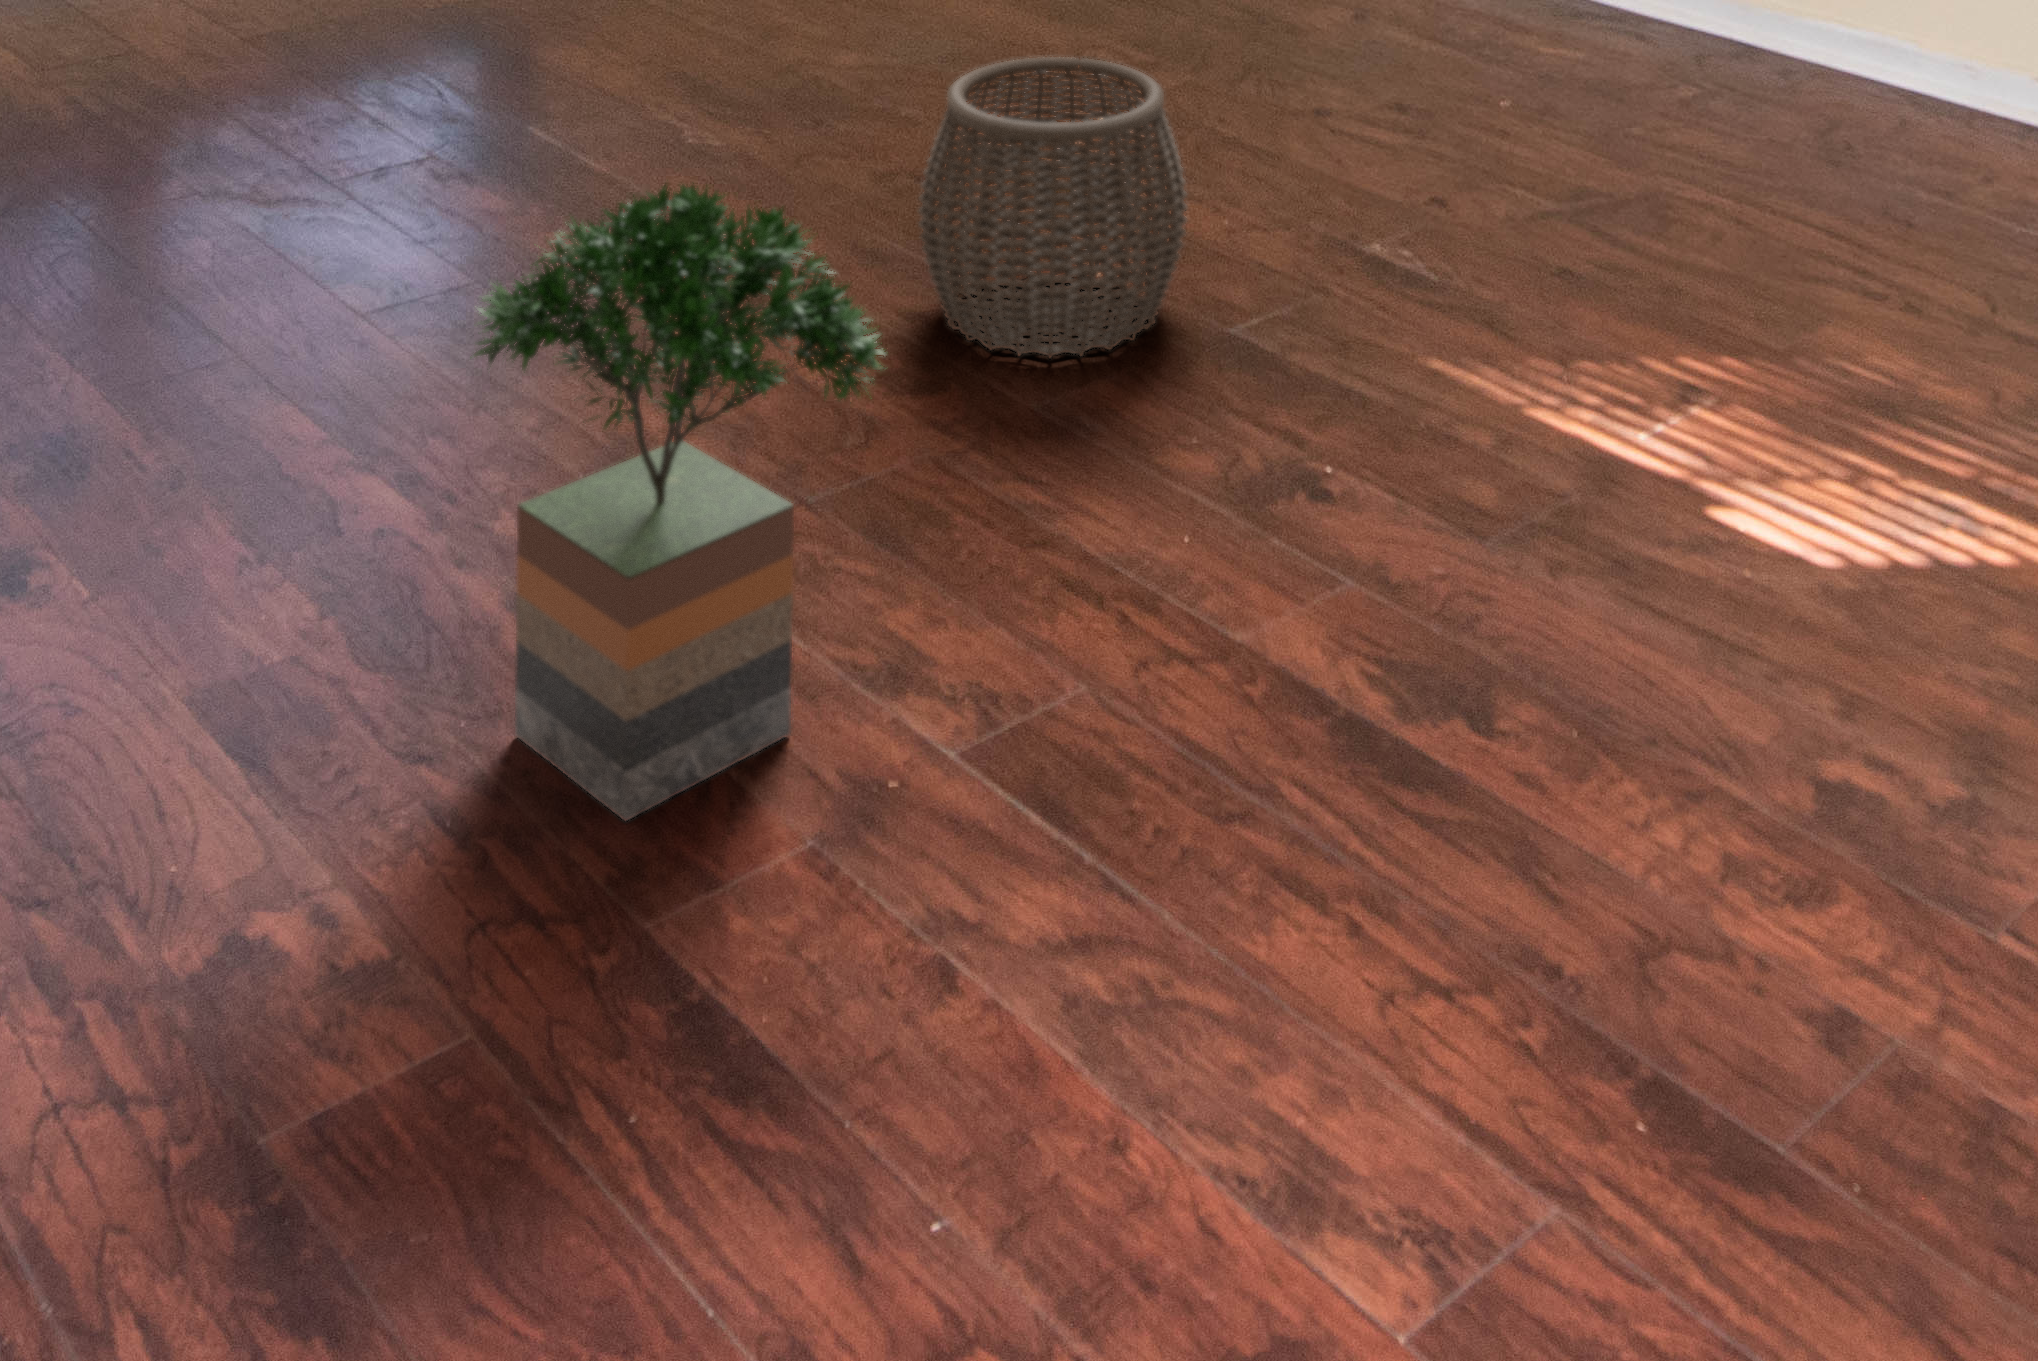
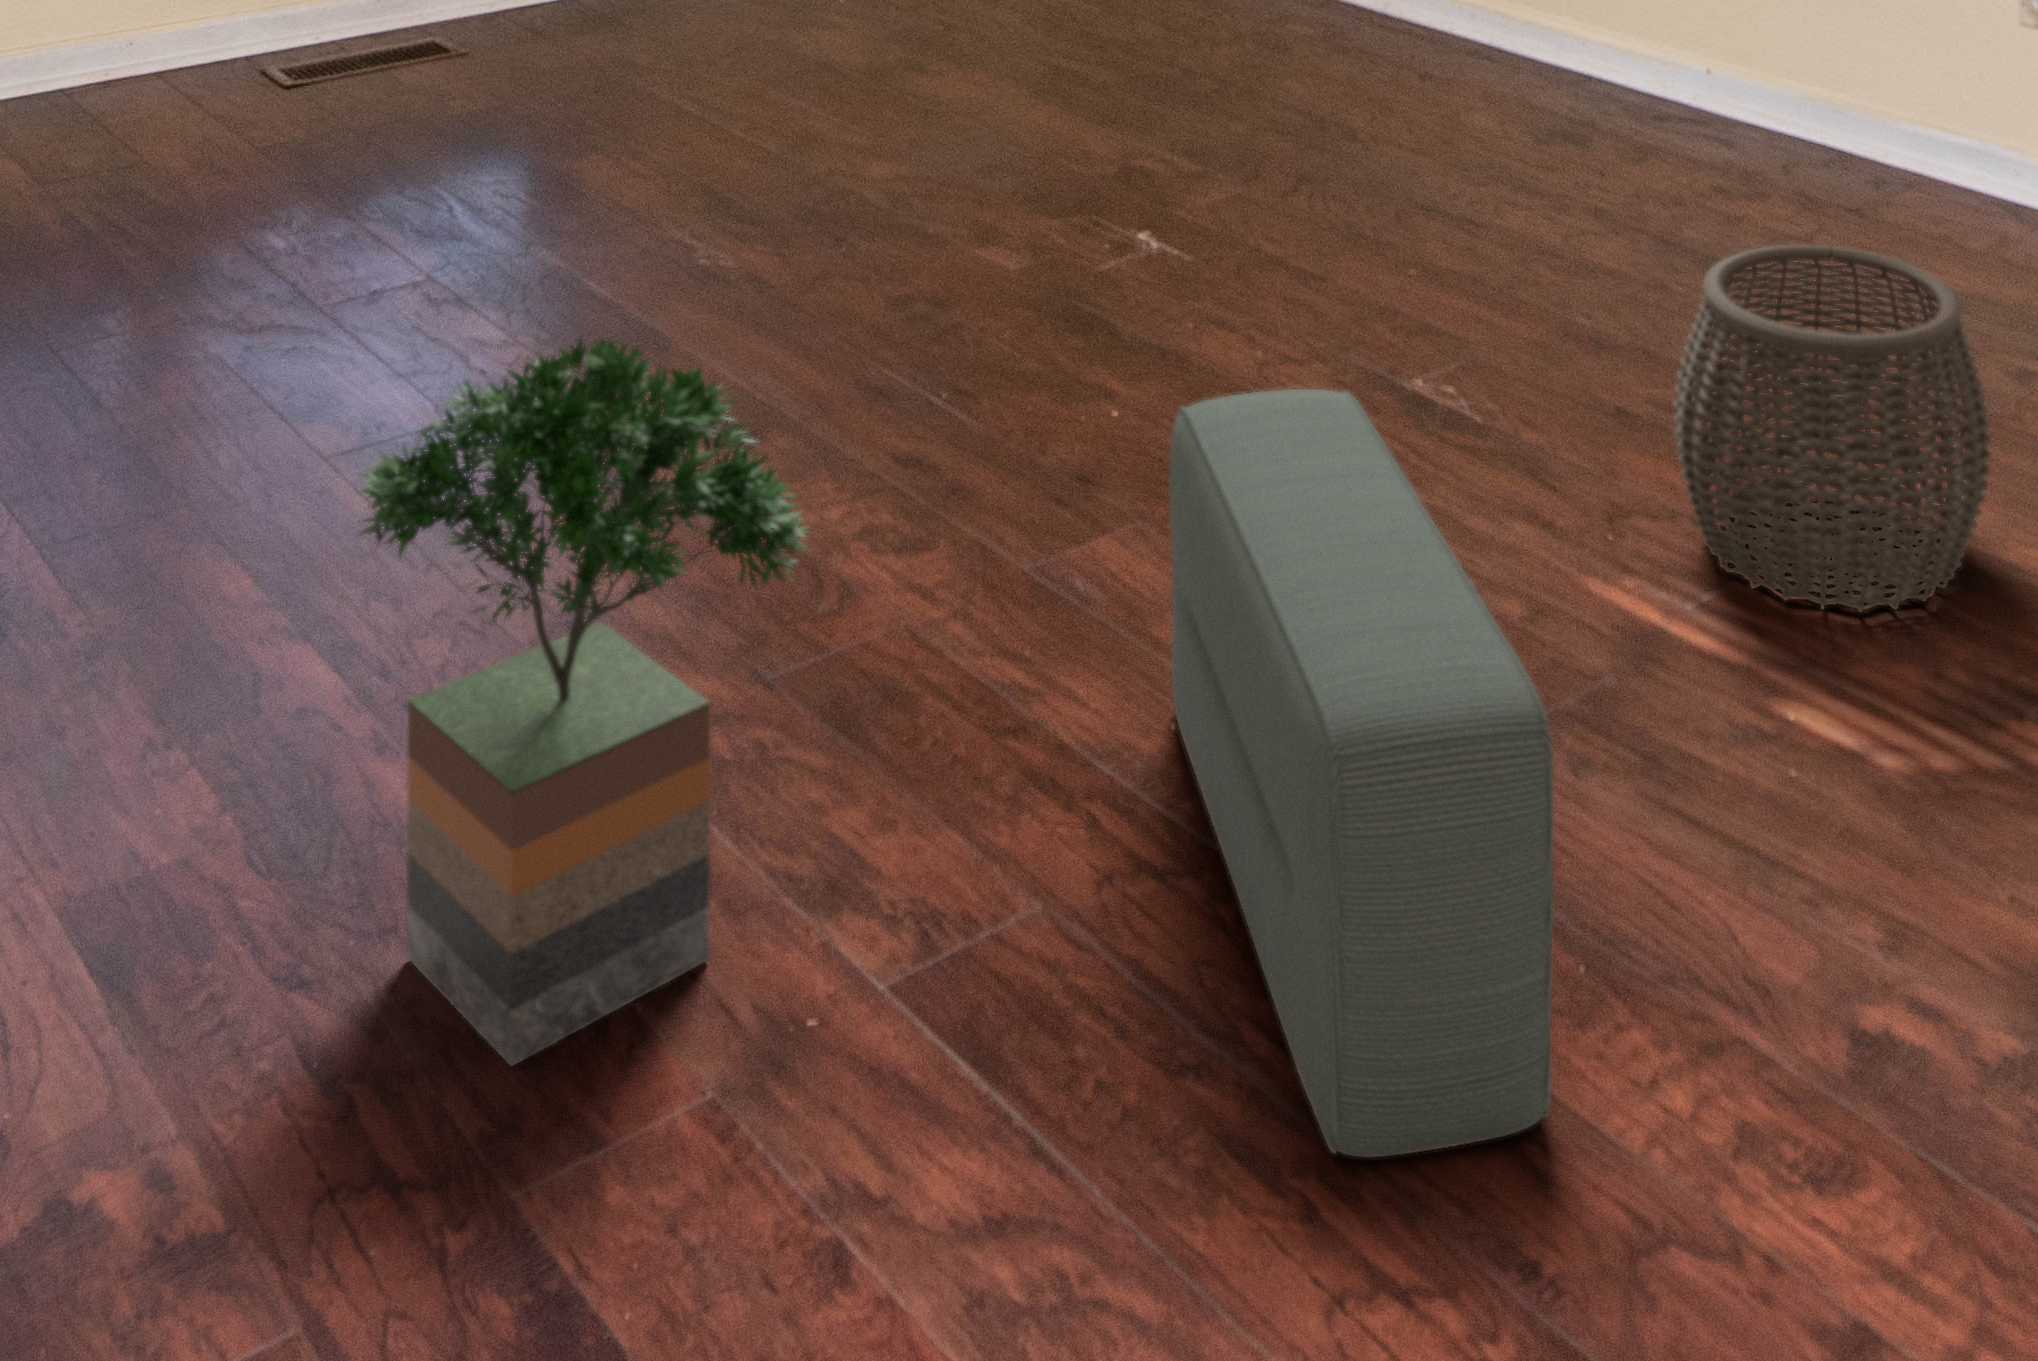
woven basket: present [918,57,1188,357] -> present [1672,245,1991,612]
pouf: none [1185,239,1566,884] -> present [1170,389,1554,1158]

